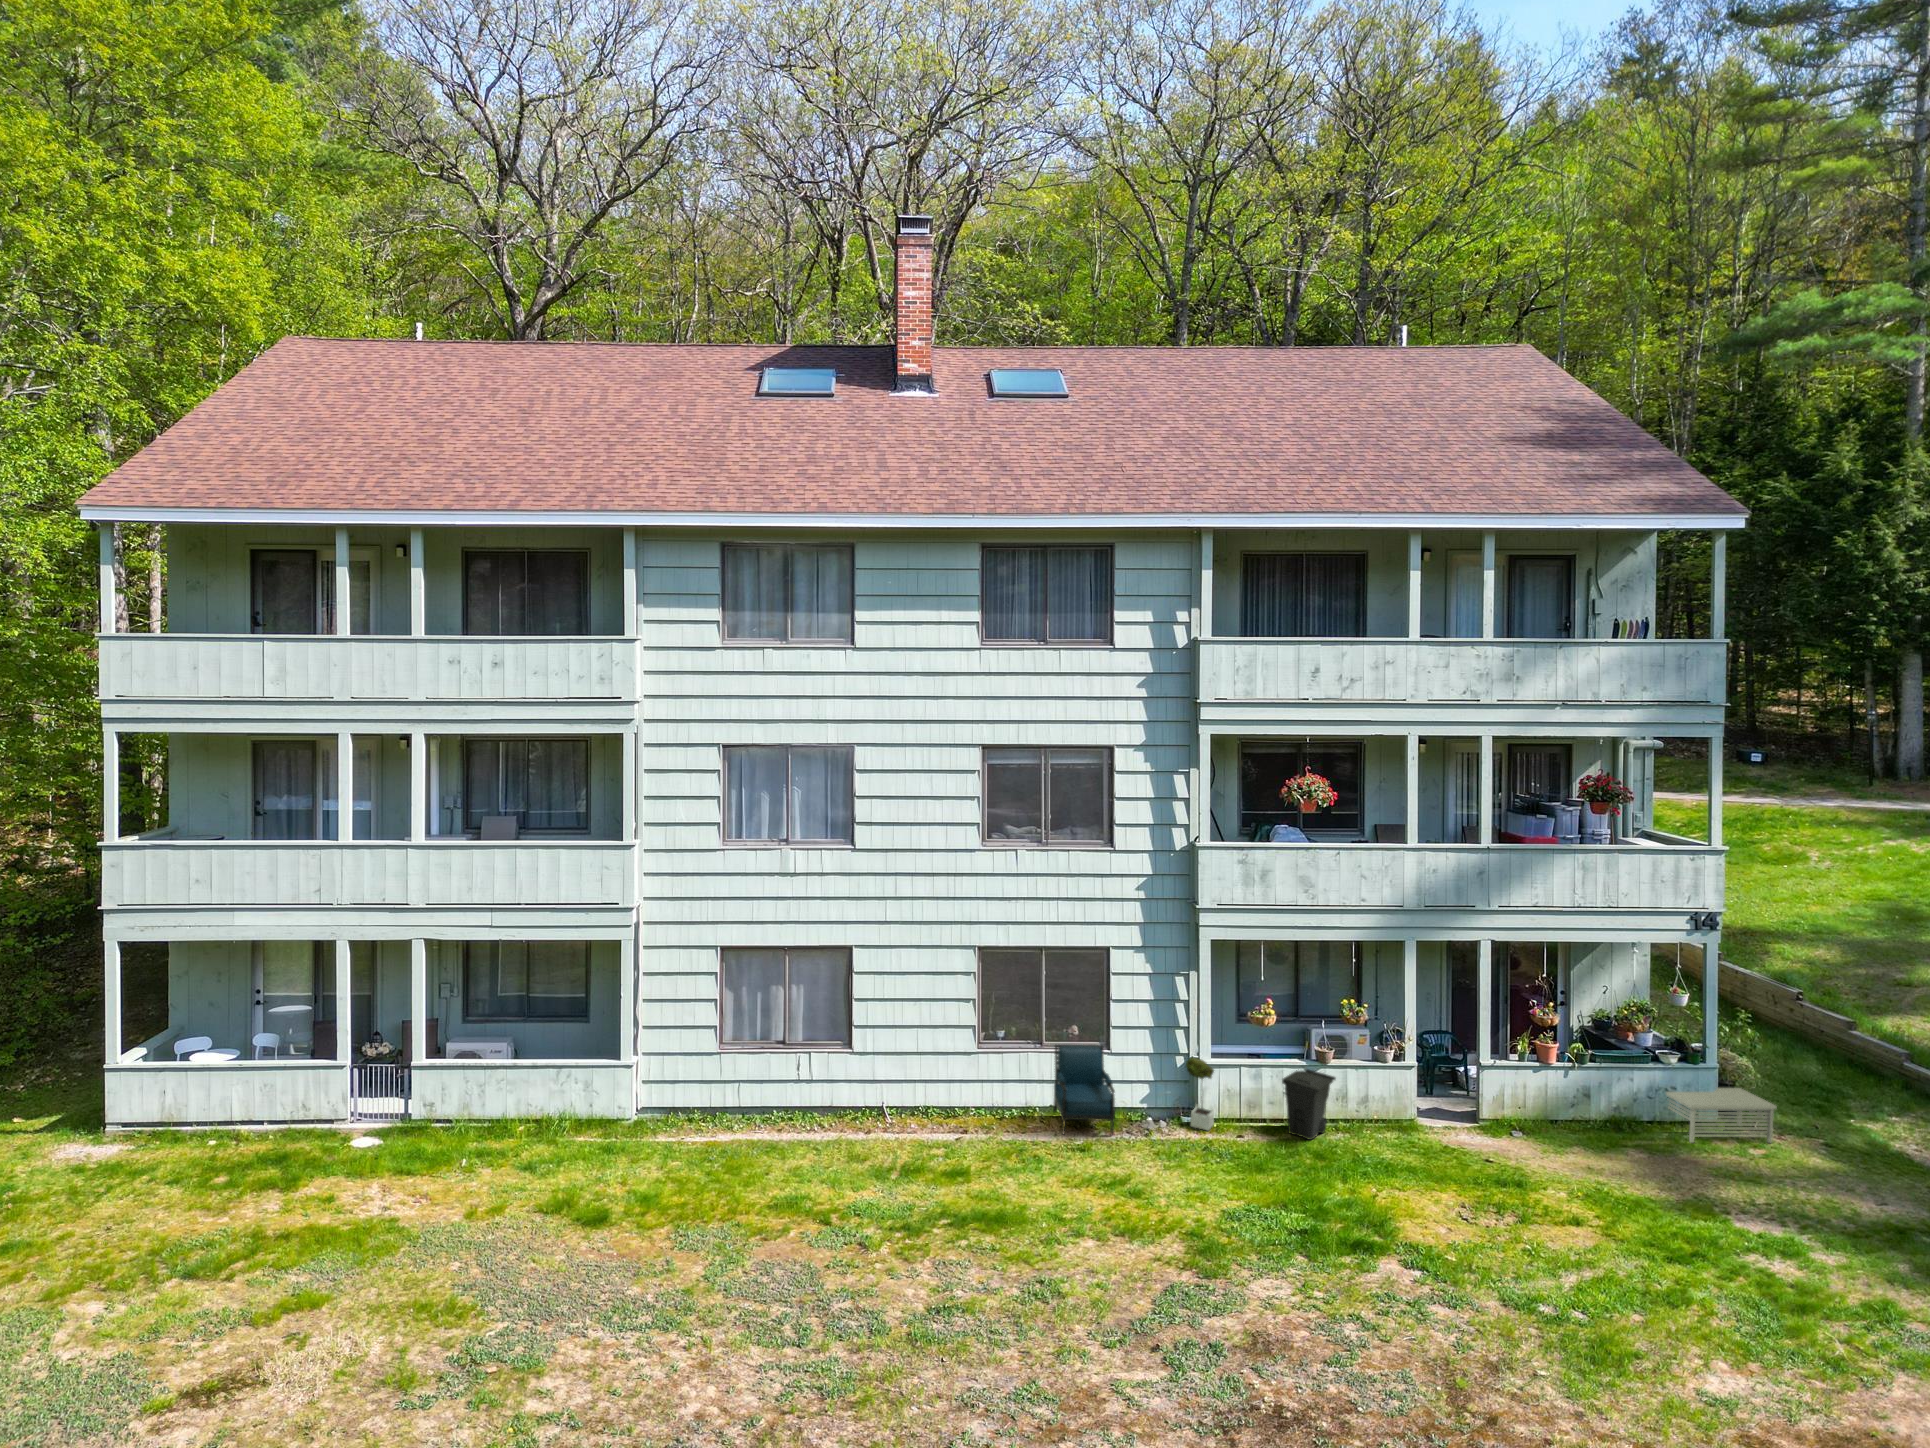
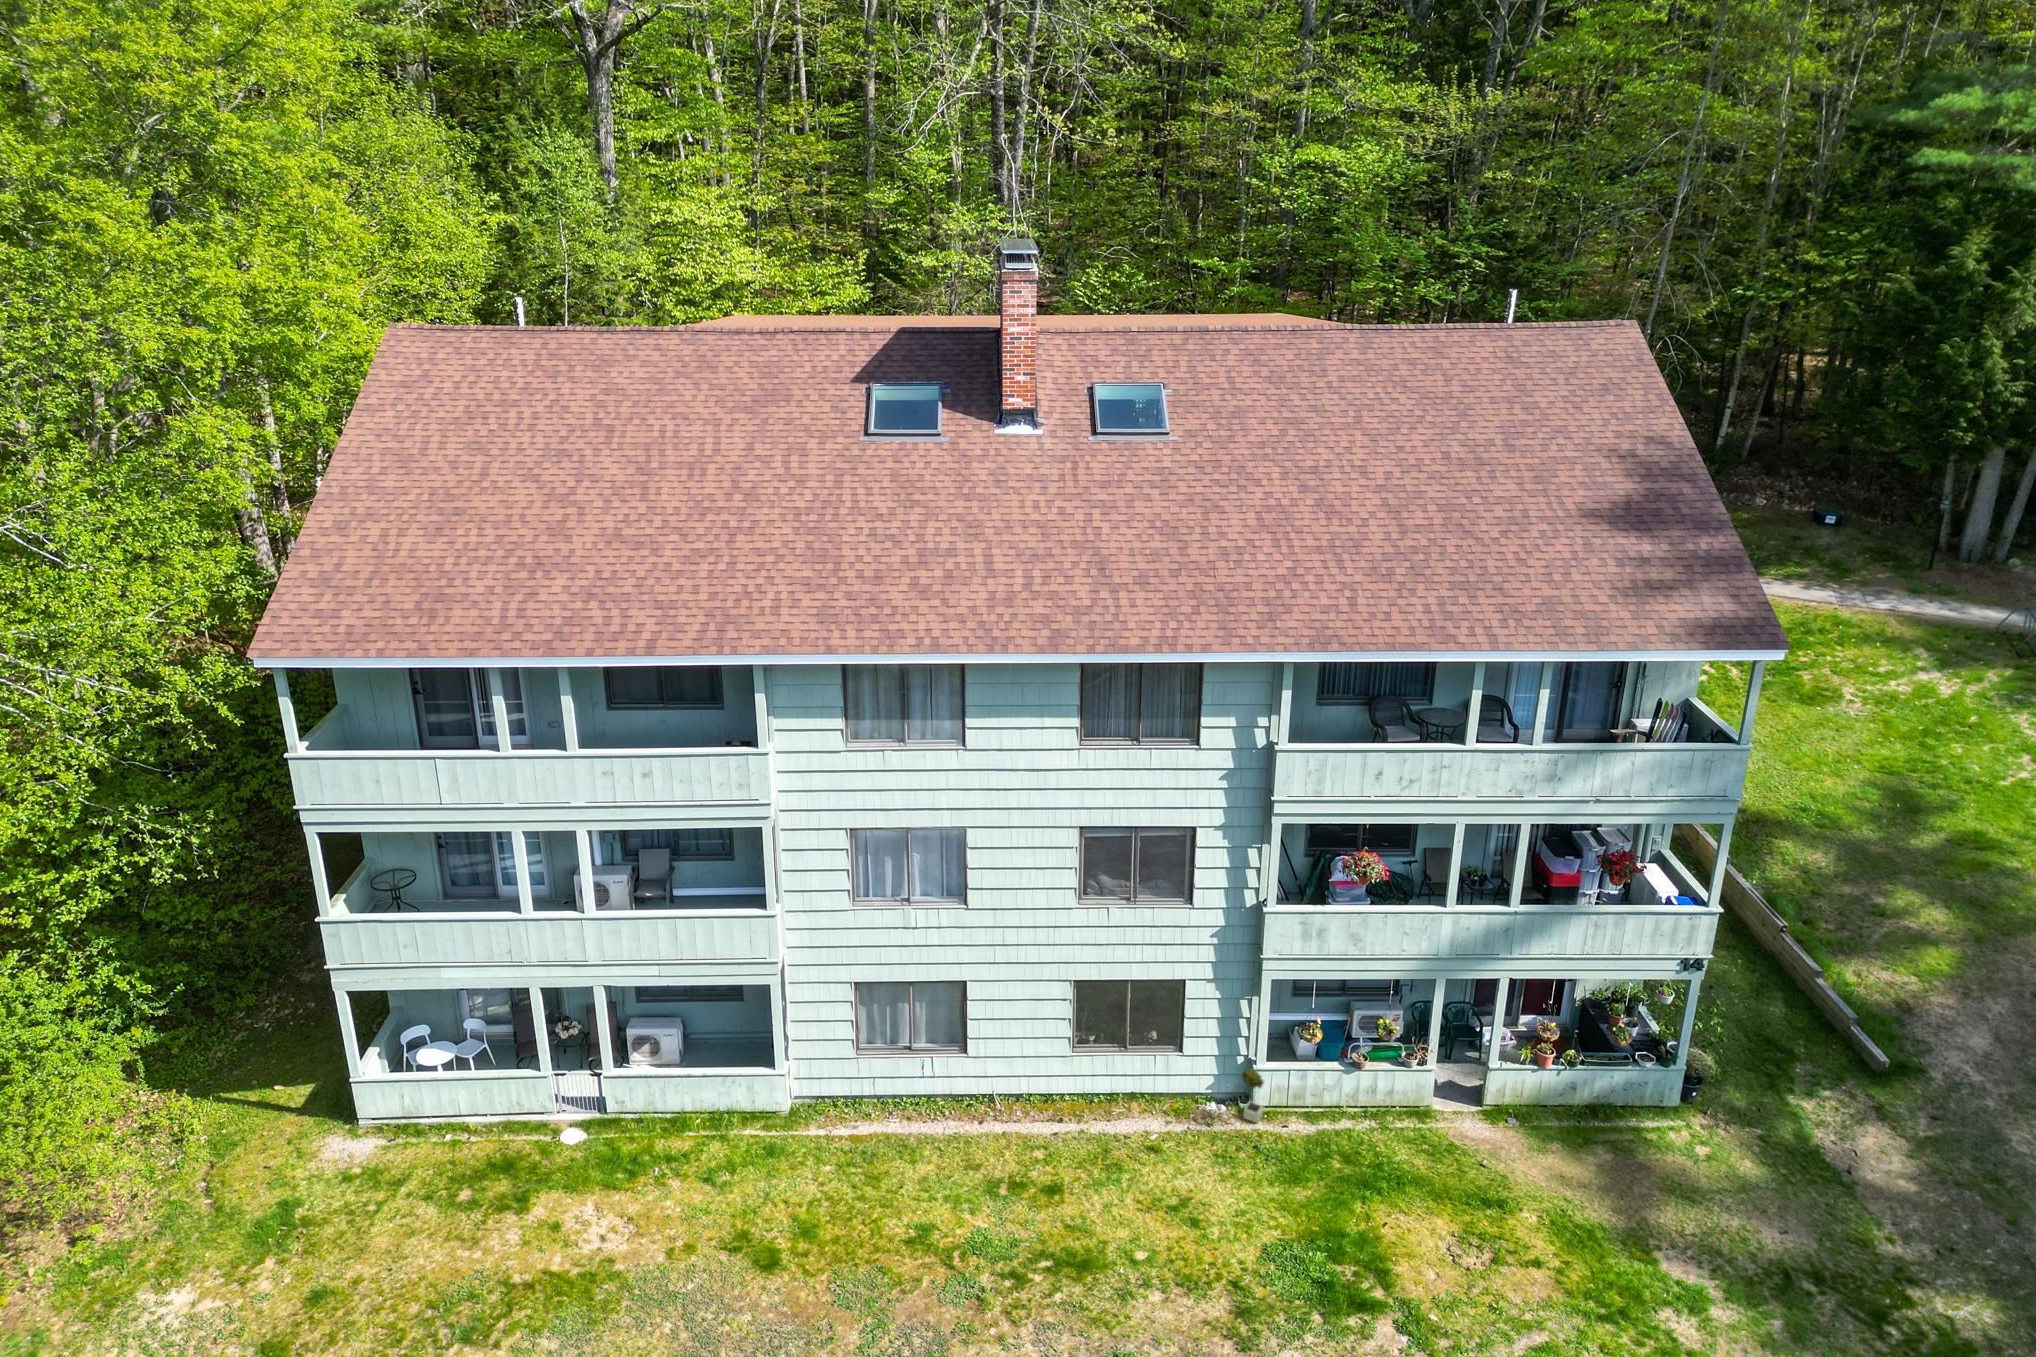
chair: present [1053,1045,1115,1135] -> none [1135,1054,1182,1131]
trash can: present [1282,1069,1336,1140] -> none [1318,1072,1363,1133]
storage bench: present [1666,1088,1777,1143] -> none [1628,1084,1719,1133]

